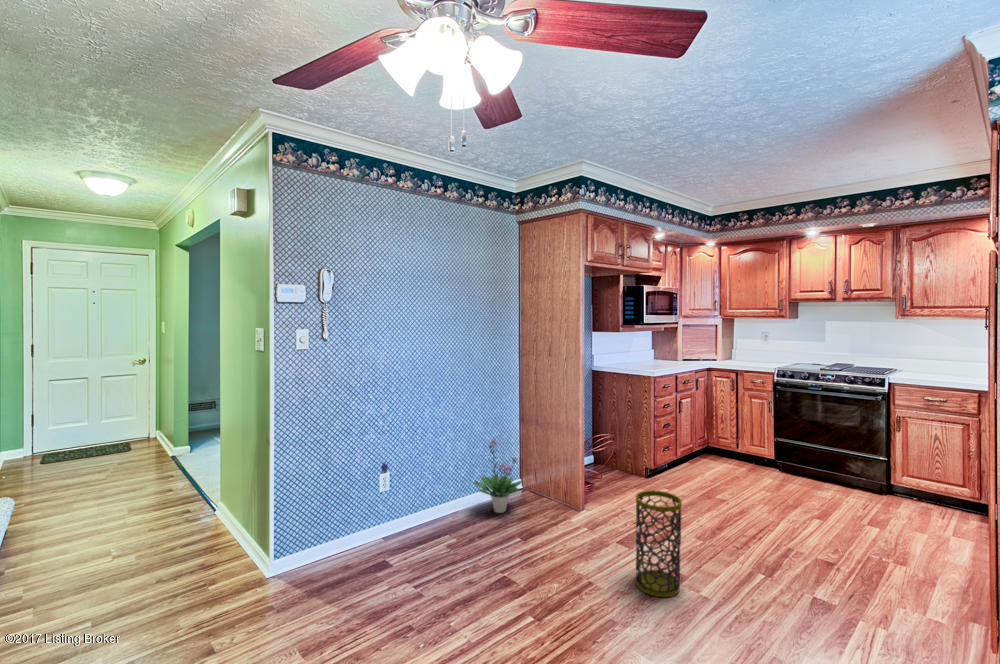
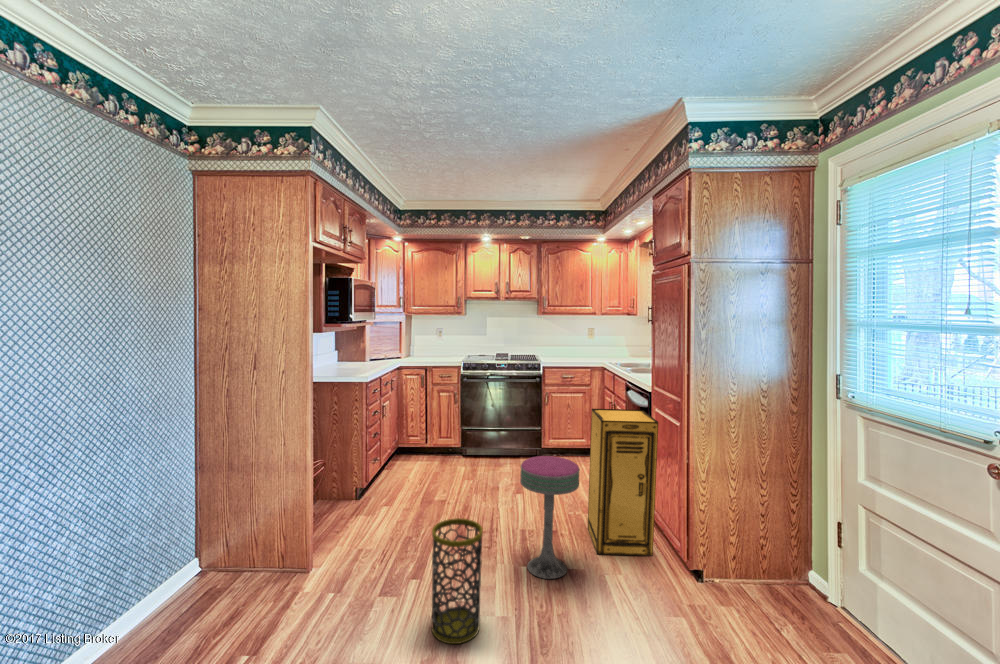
storage cabinet: none [871,425,976,630] -> present [588,409,658,556]
potted plant: present [474,439,524,513] -> none [136,508,238,620]
bar stool: none [756,463,830,596] -> present [520,456,580,579]

